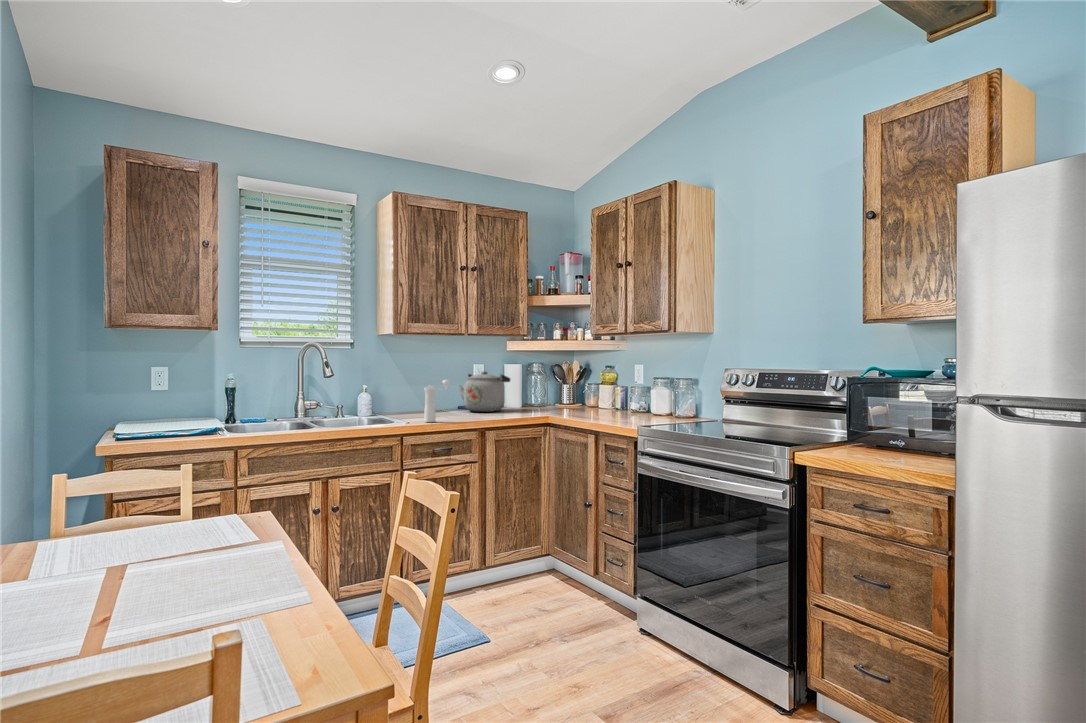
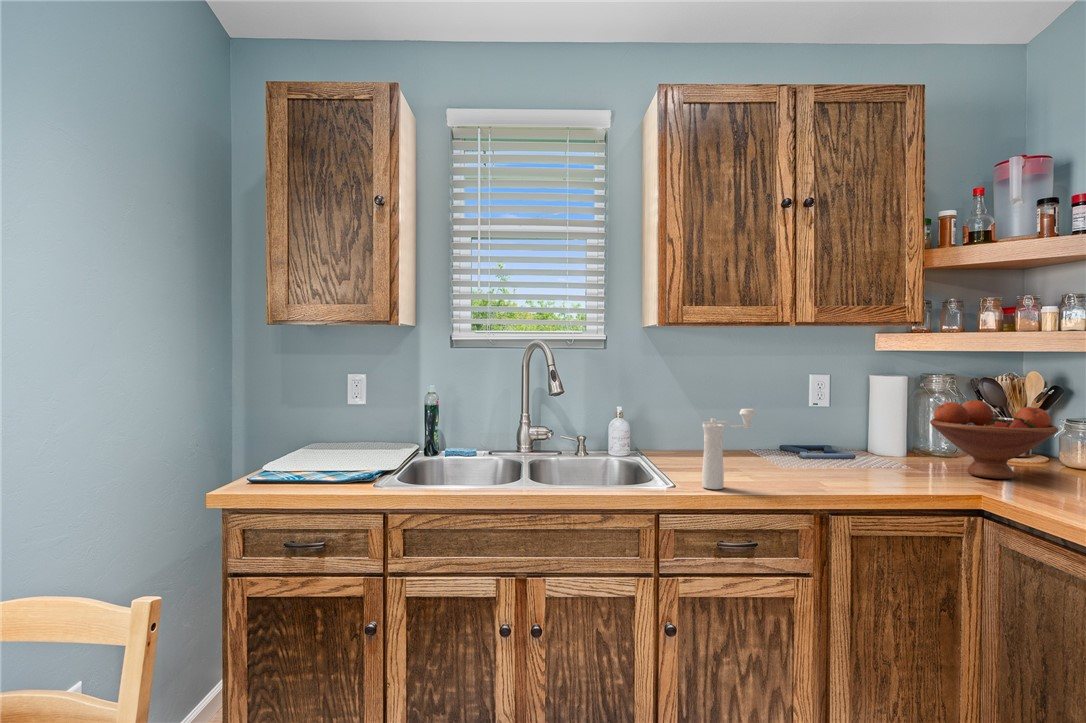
kettle: present [459,371,510,412] -> none [780,389,884,464]
fruit bowl: none [530,375,578,411] -> present [930,400,1058,479]

